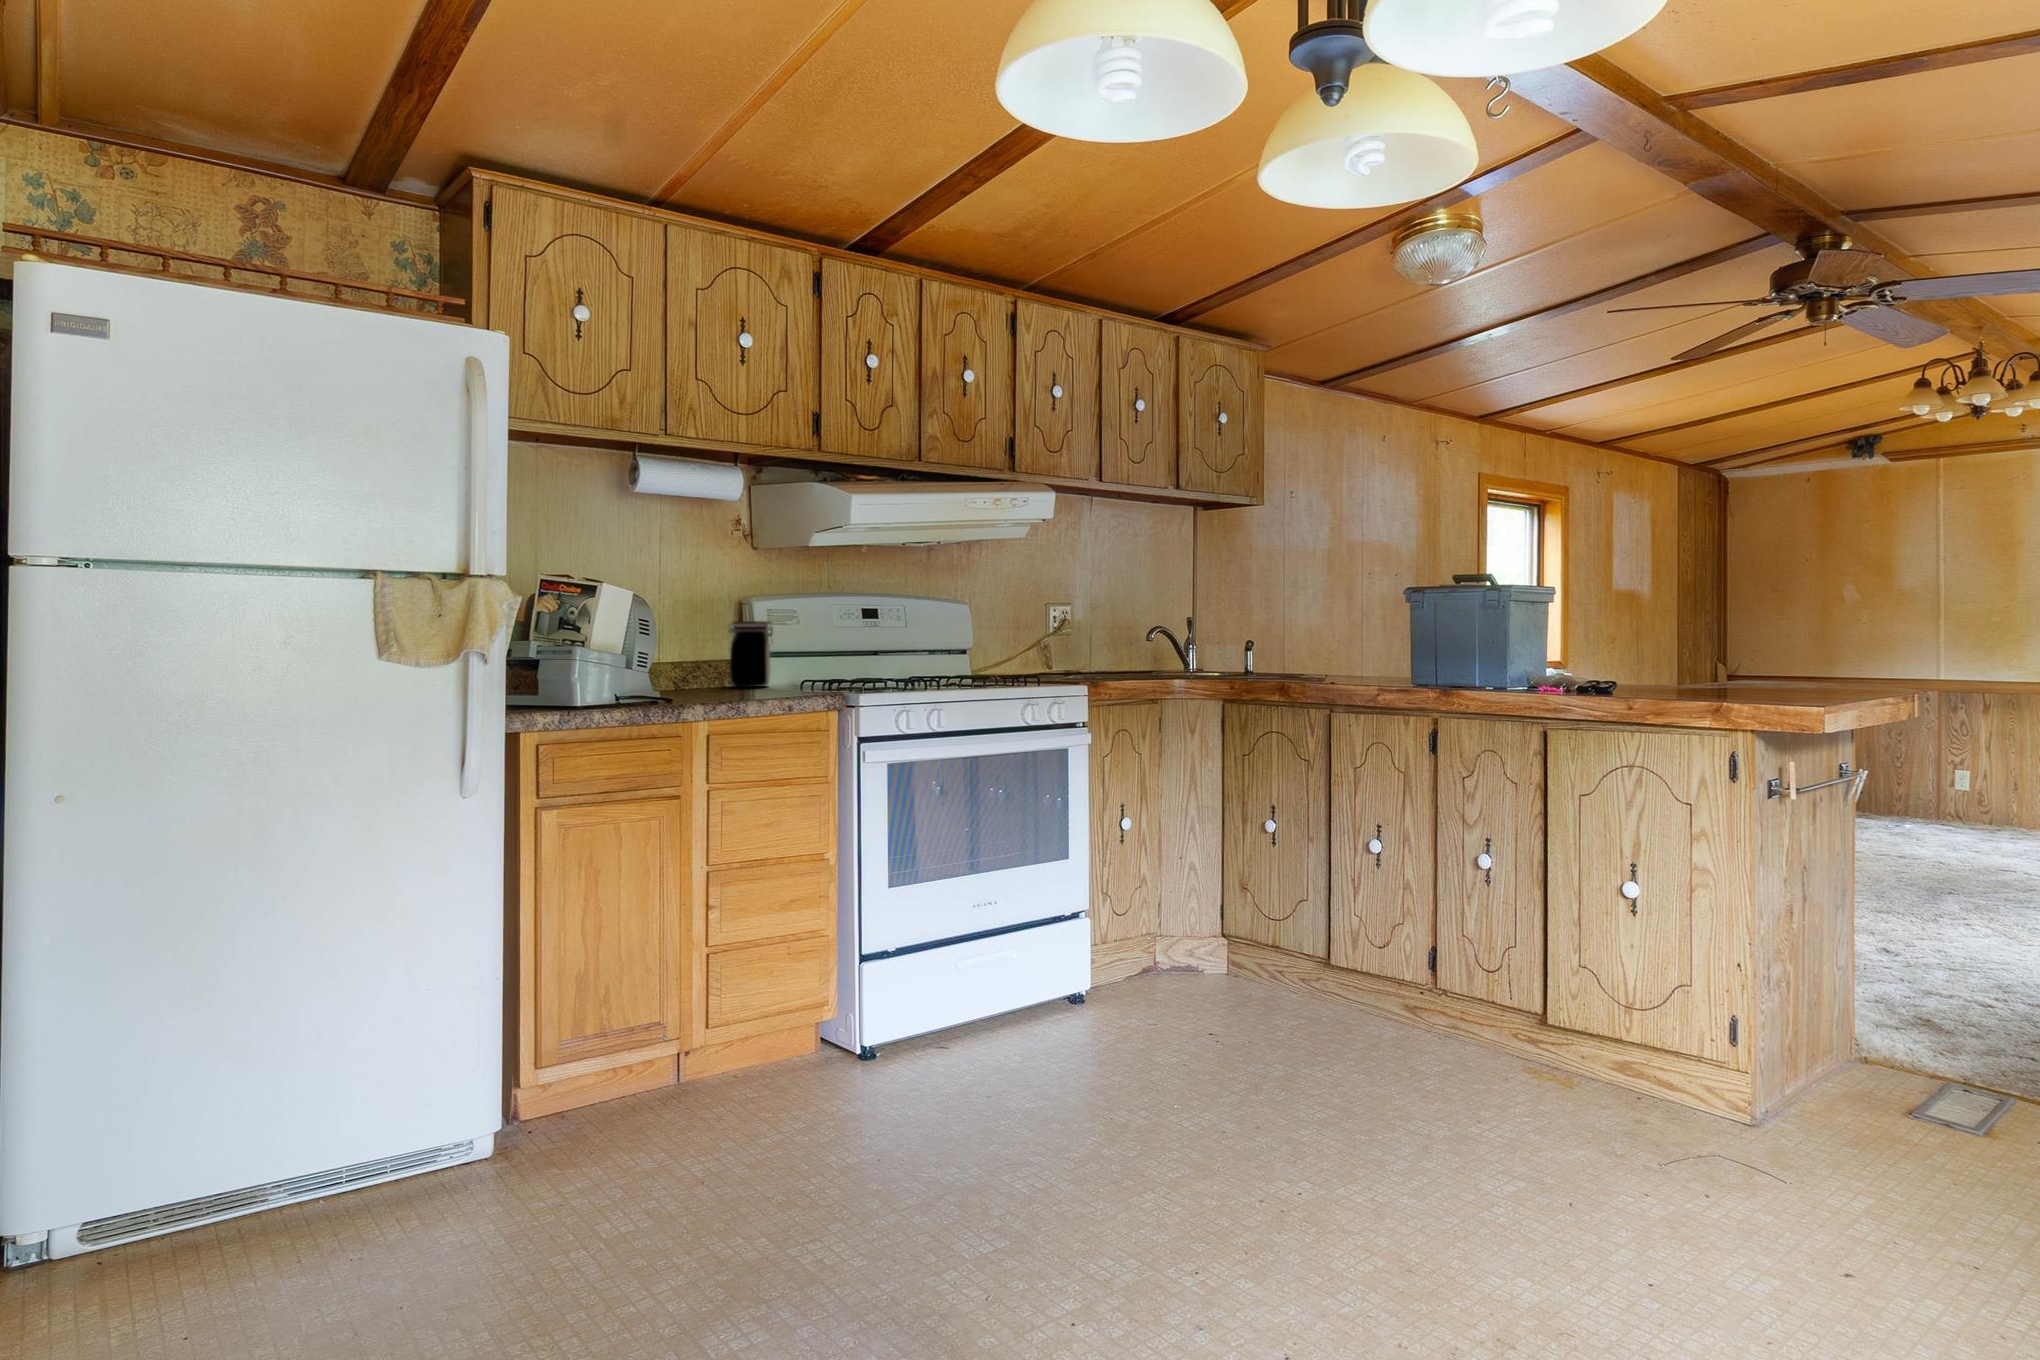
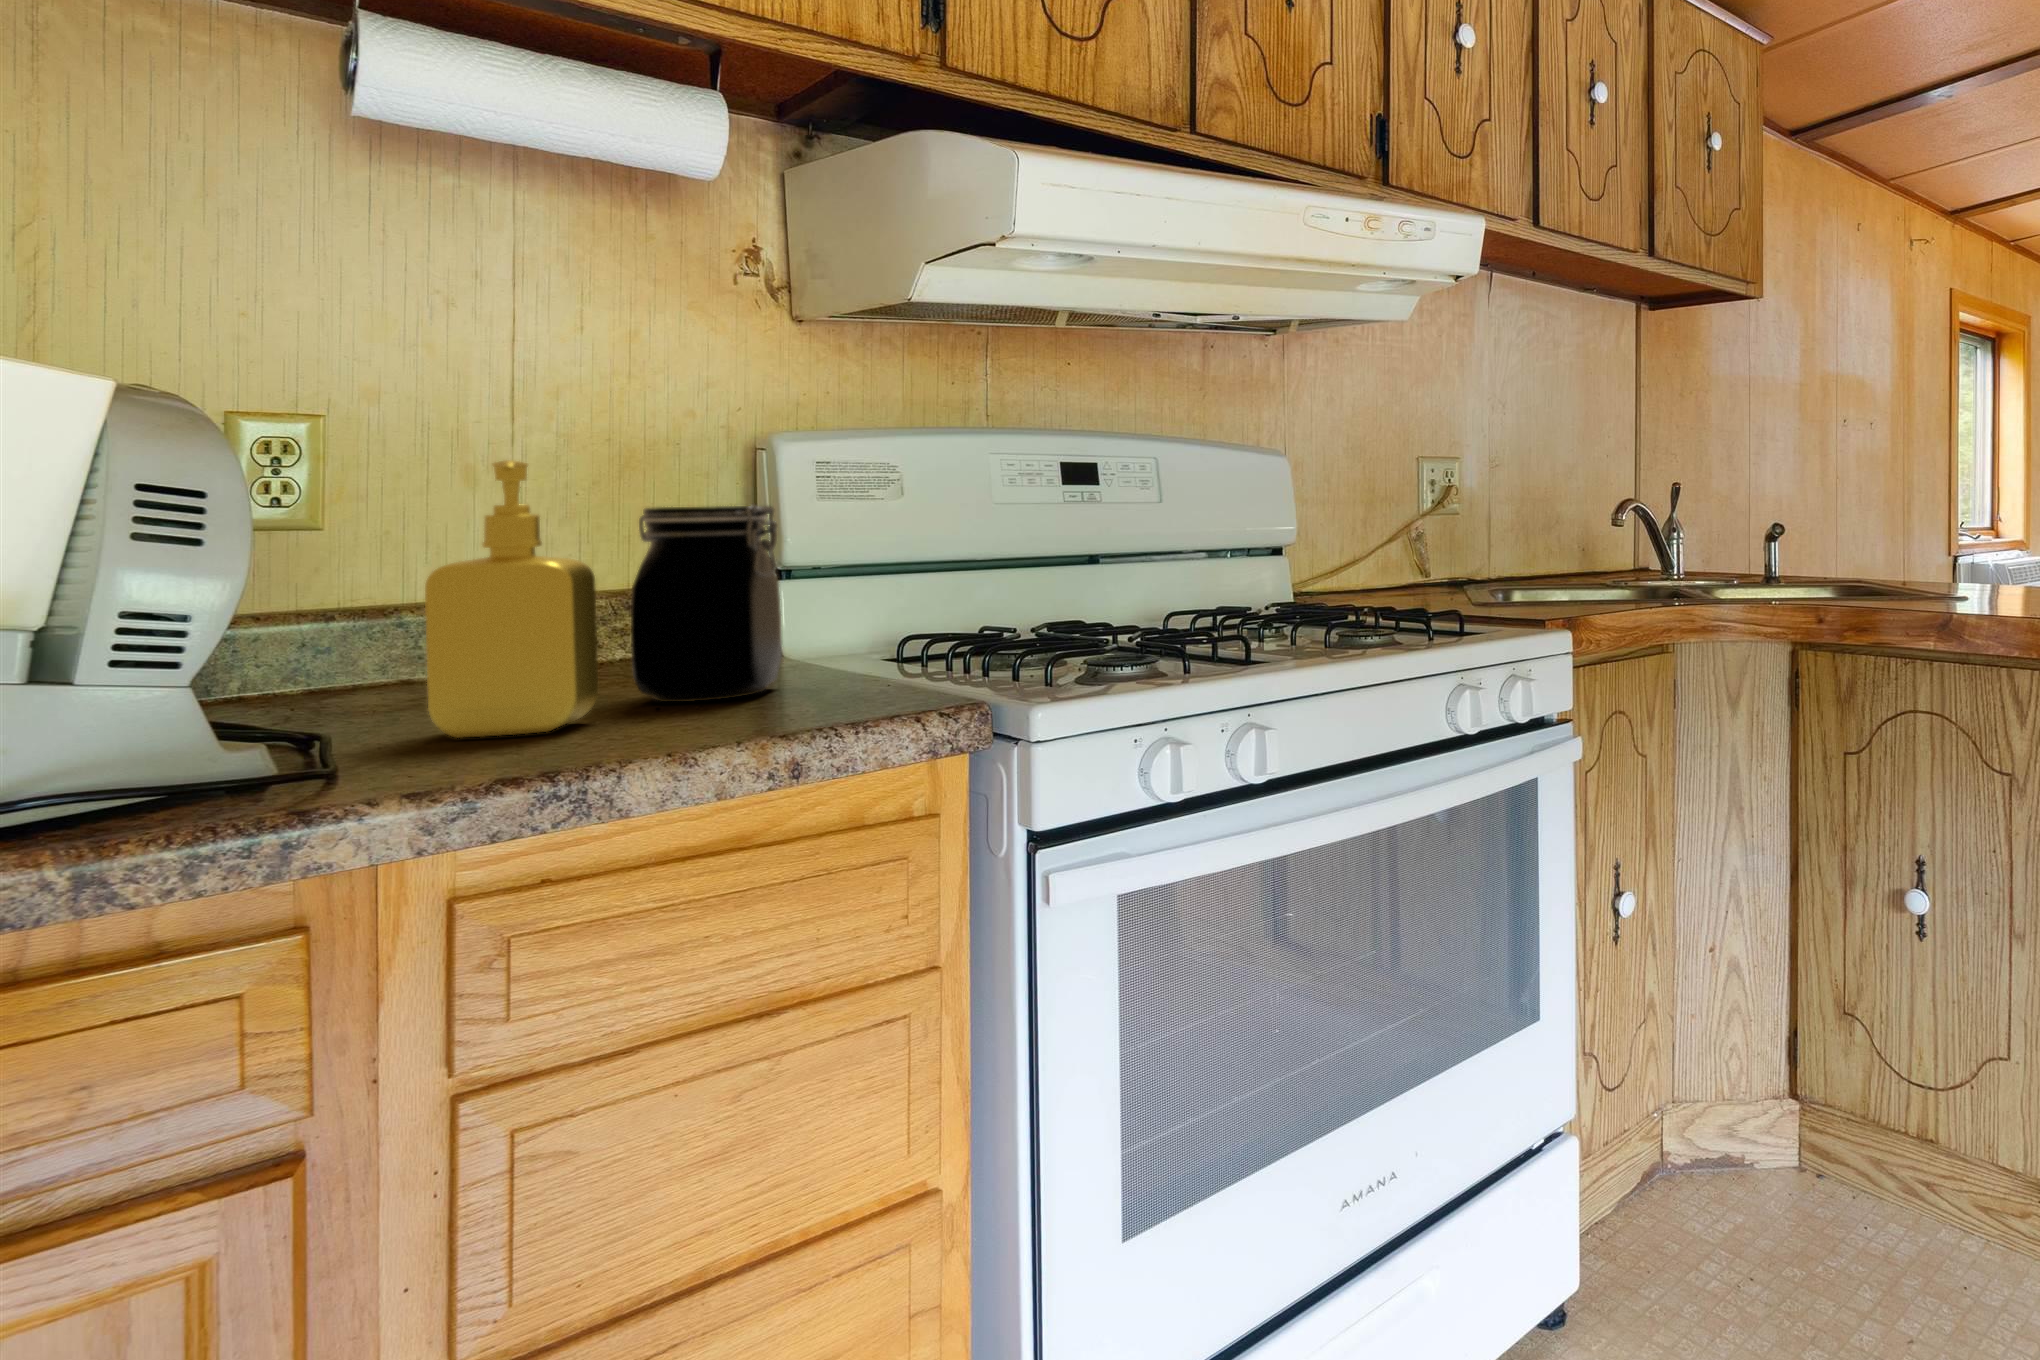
soap dispenser: none [688,606,728,690] -> present [425,460,598,738]

